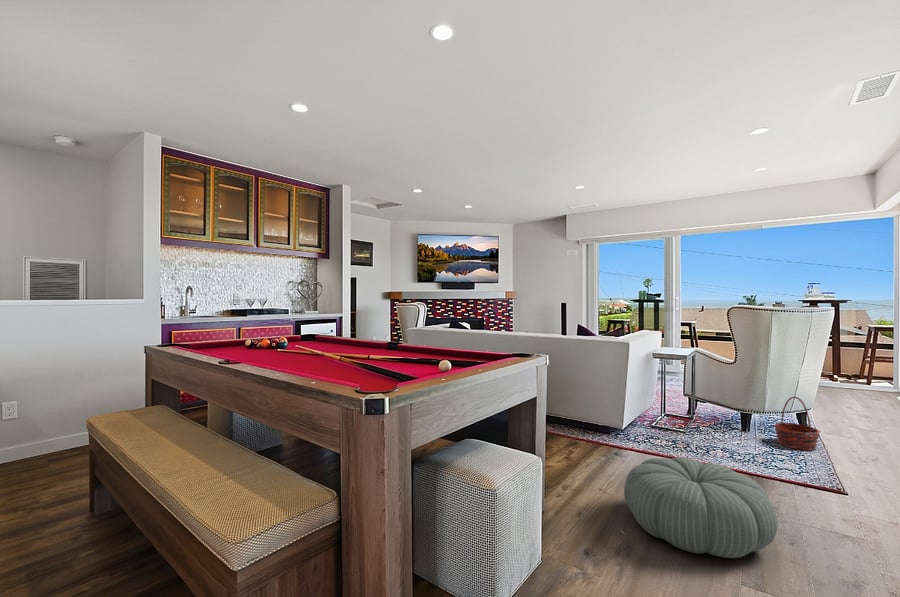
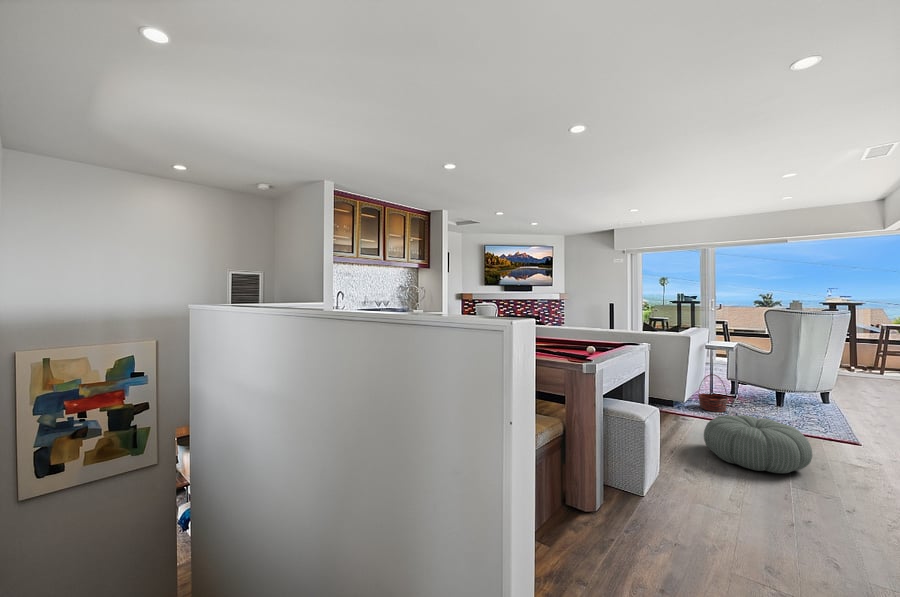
basket: present [774,397,820,450] -> present [698,374,728,412]

